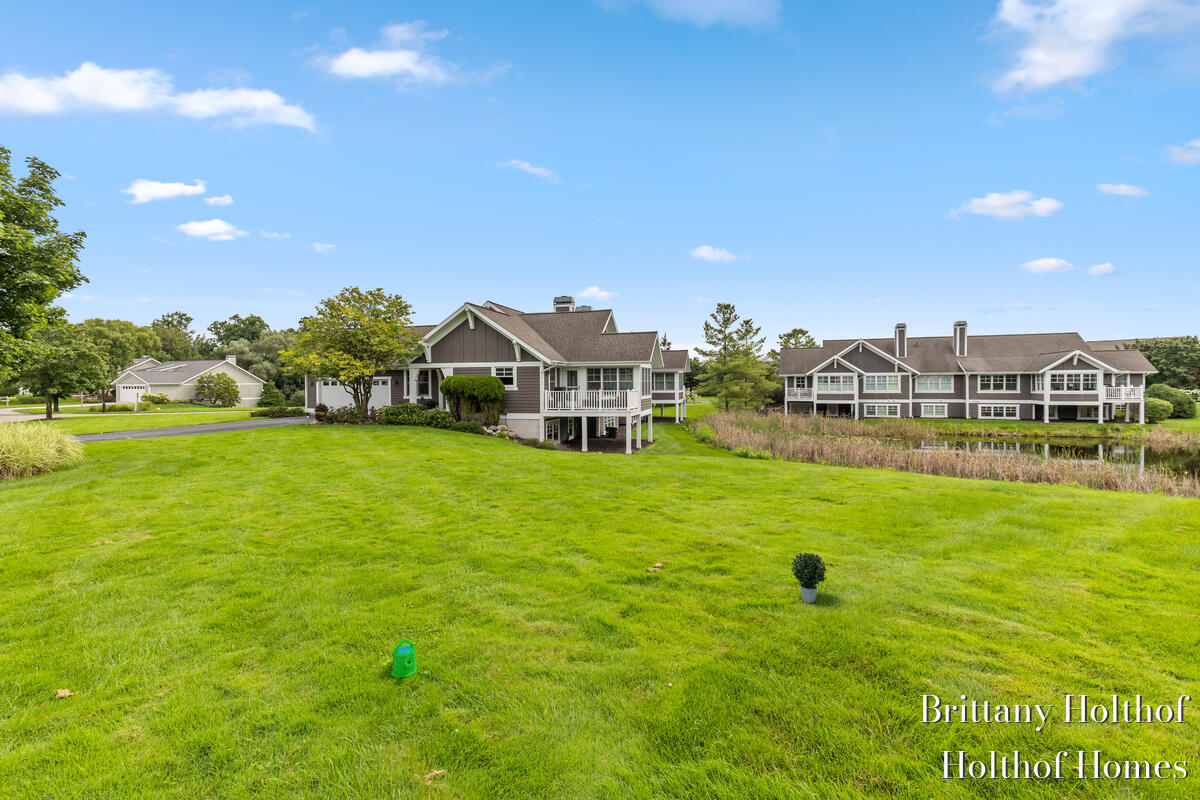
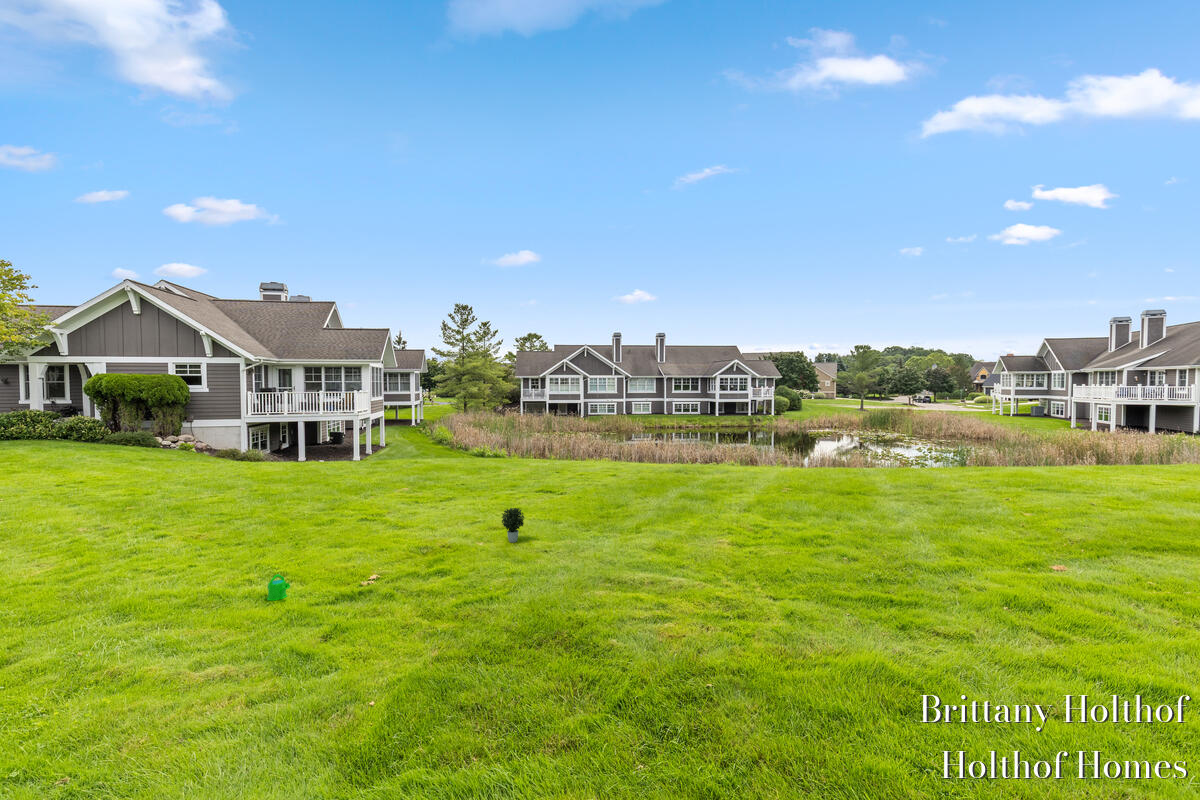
watering can: present [391,639,417,678] -> present [267,574,290,601]

